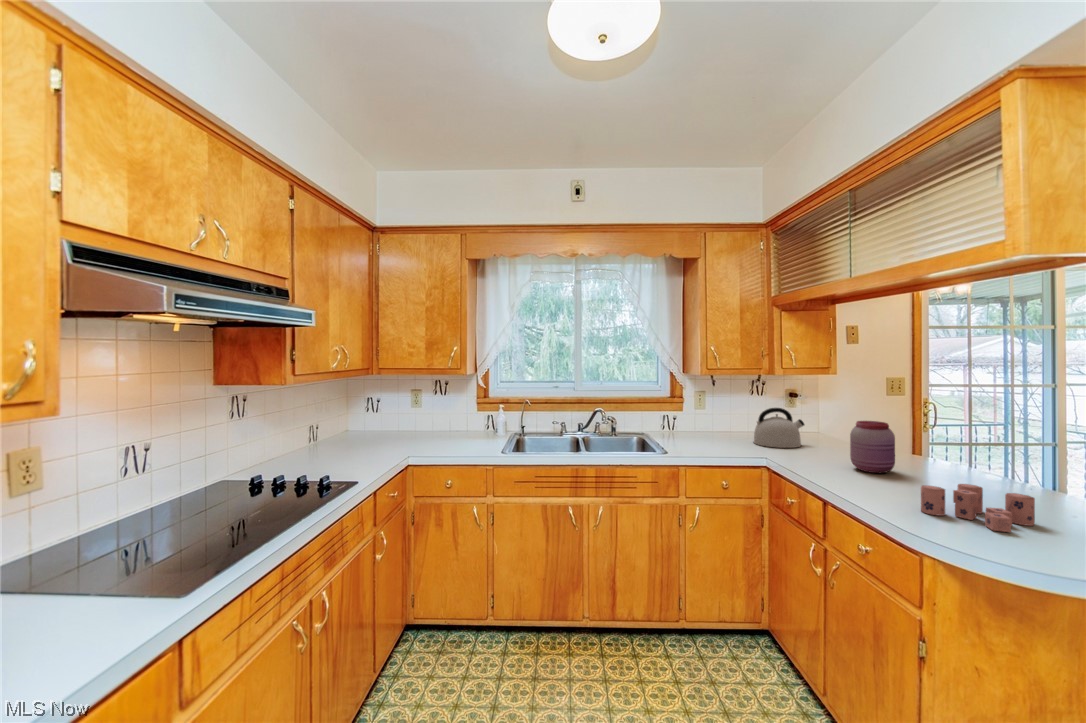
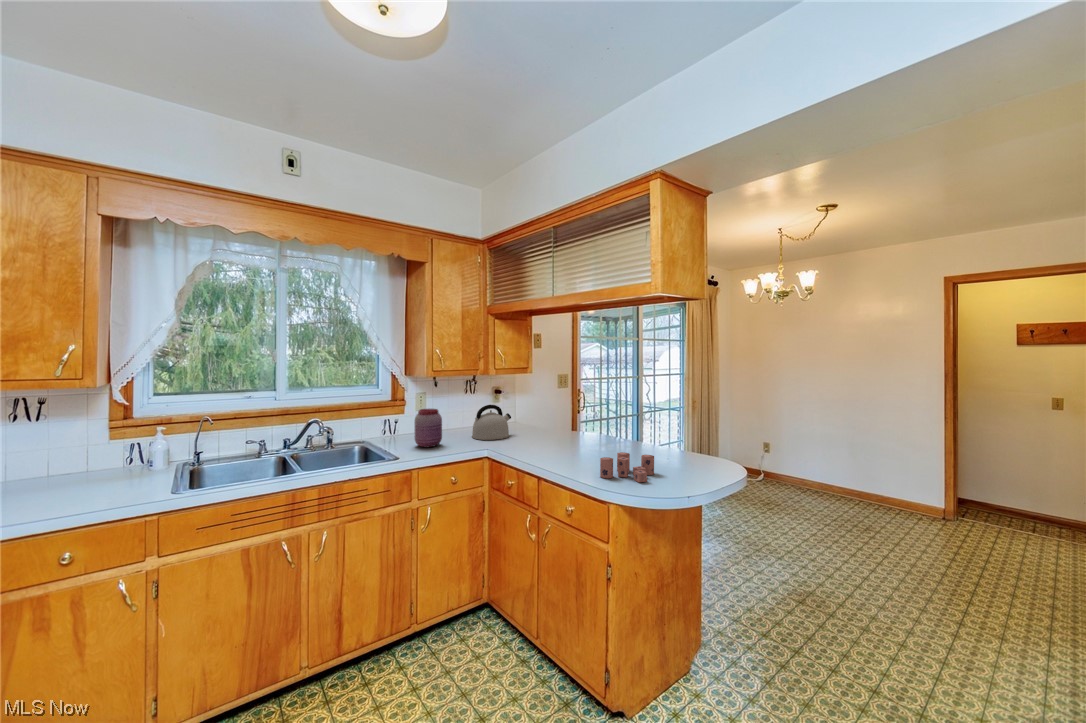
jar: present [850,421,895,473] -> present [415,409,442,447]

